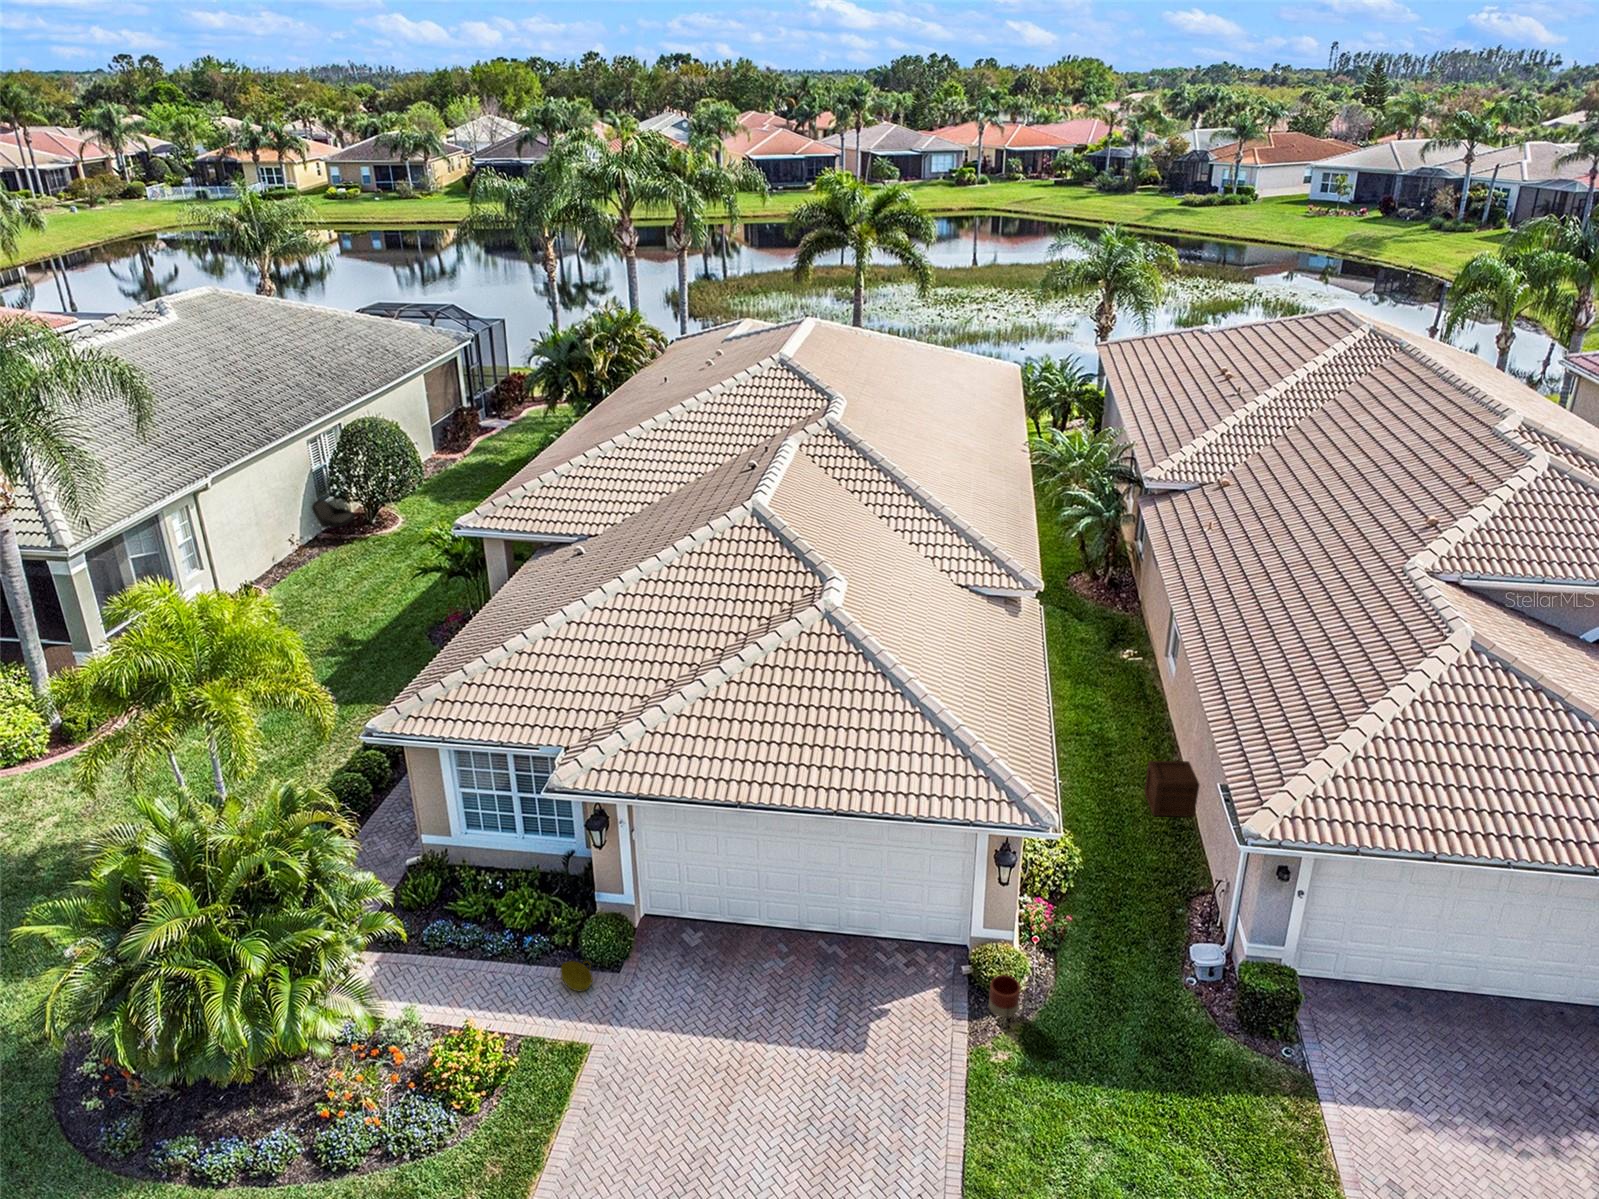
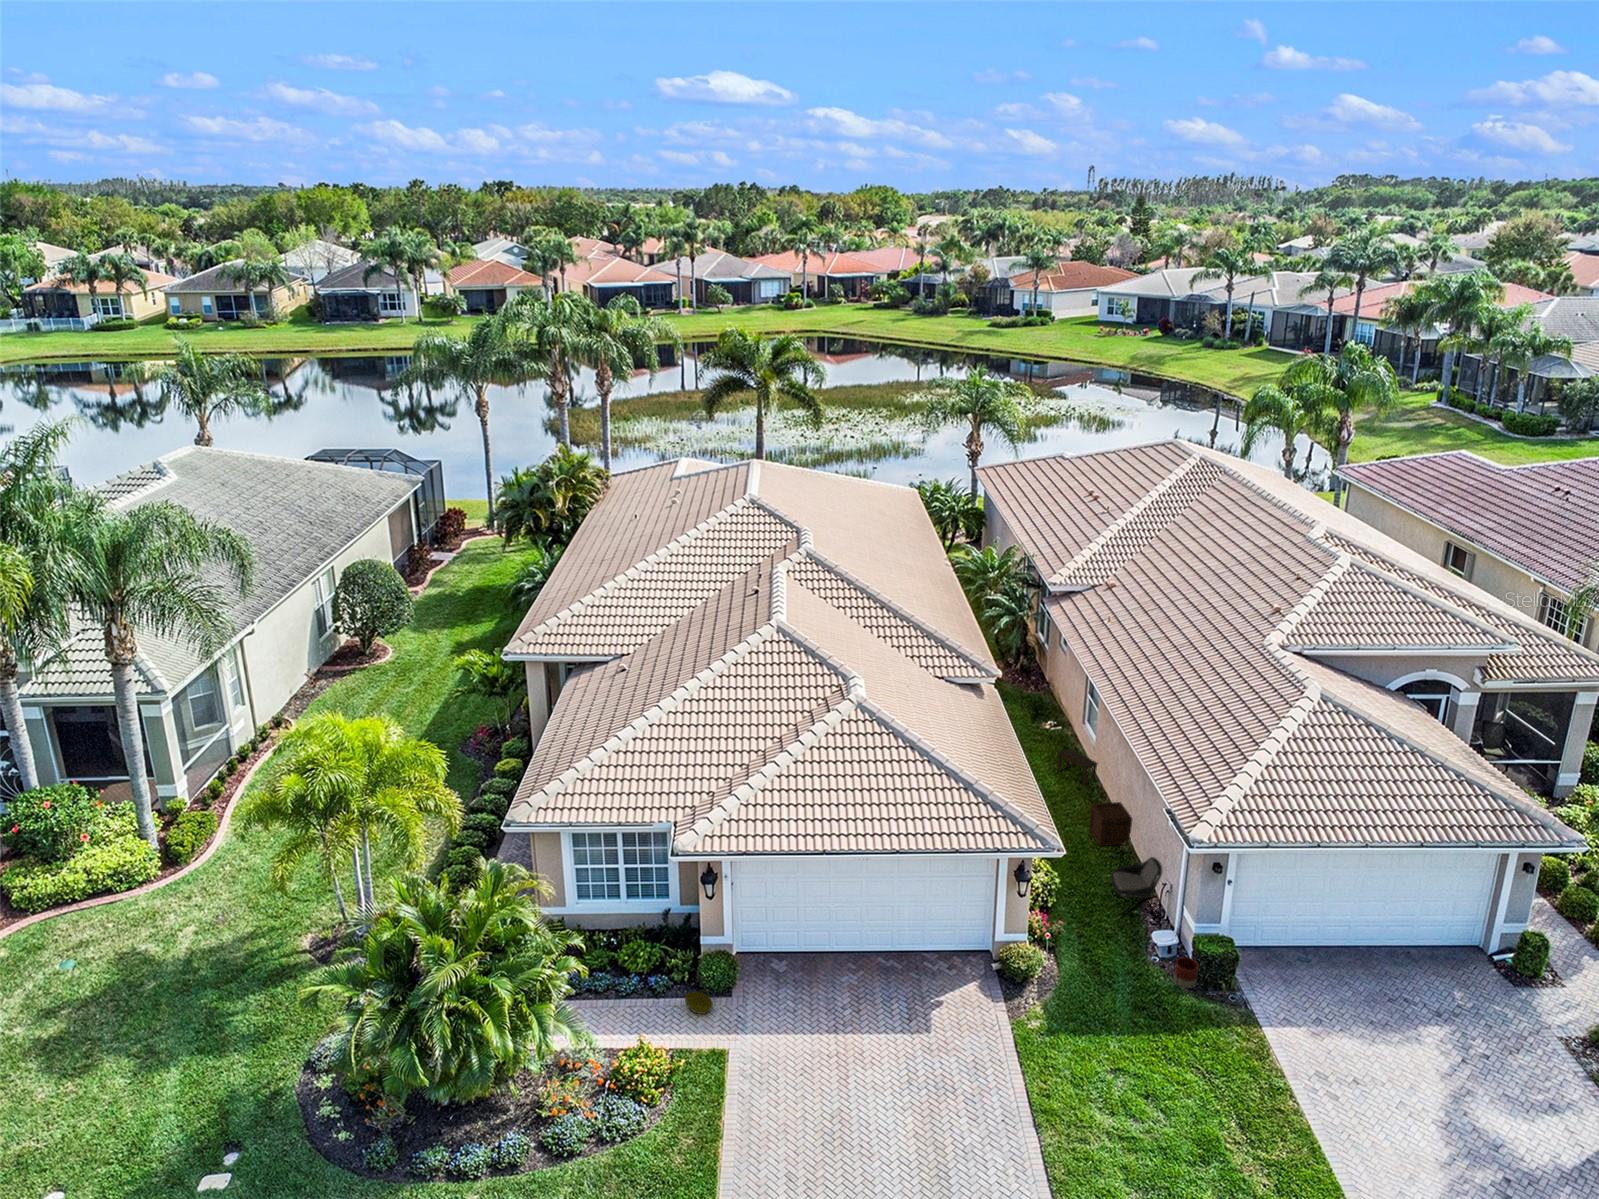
lounge chair: present [312,500,355,540] -> present [1111,857,1162,915]
bench: none [1123,686,1174,734] -> present [1058,749,1098,785]
planter: present [988,975,1021,1018] -> present [1174,957,1199,988]

